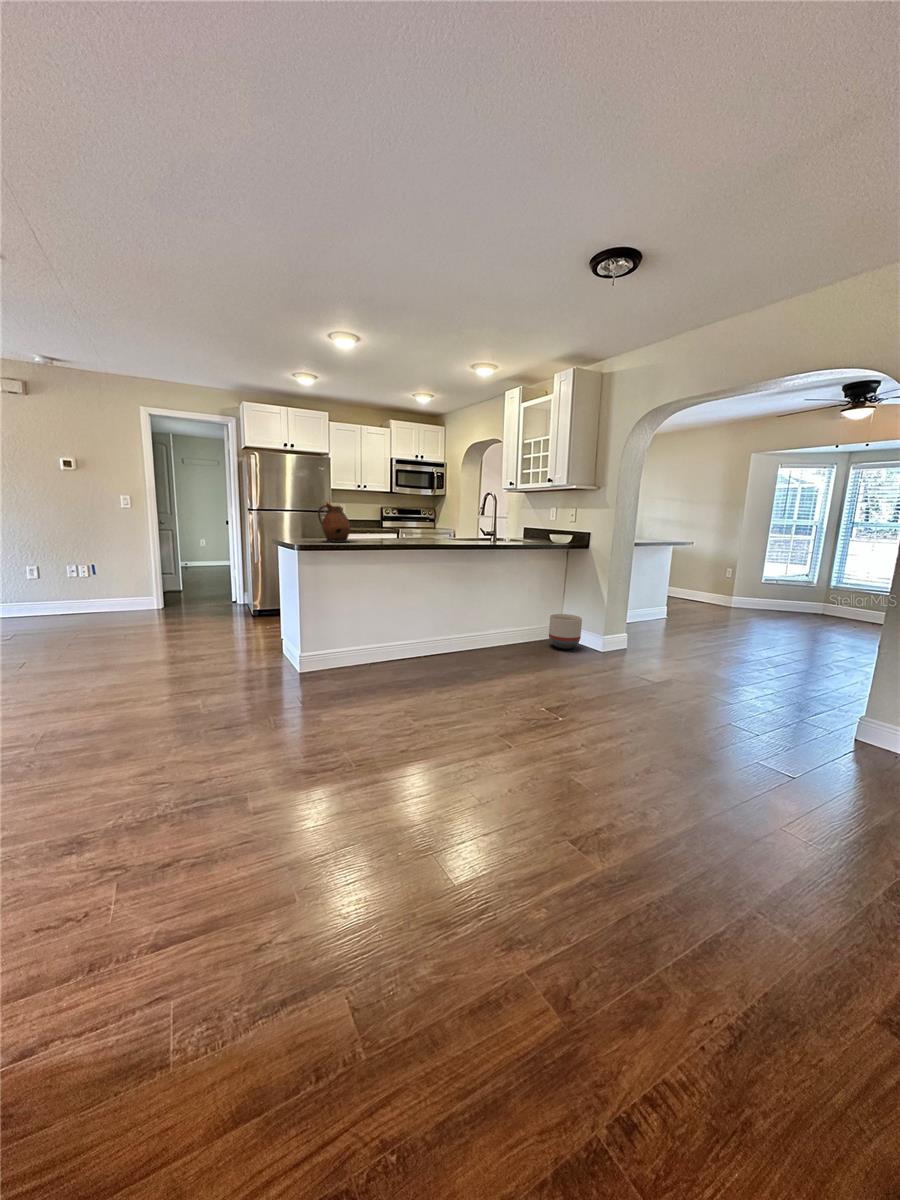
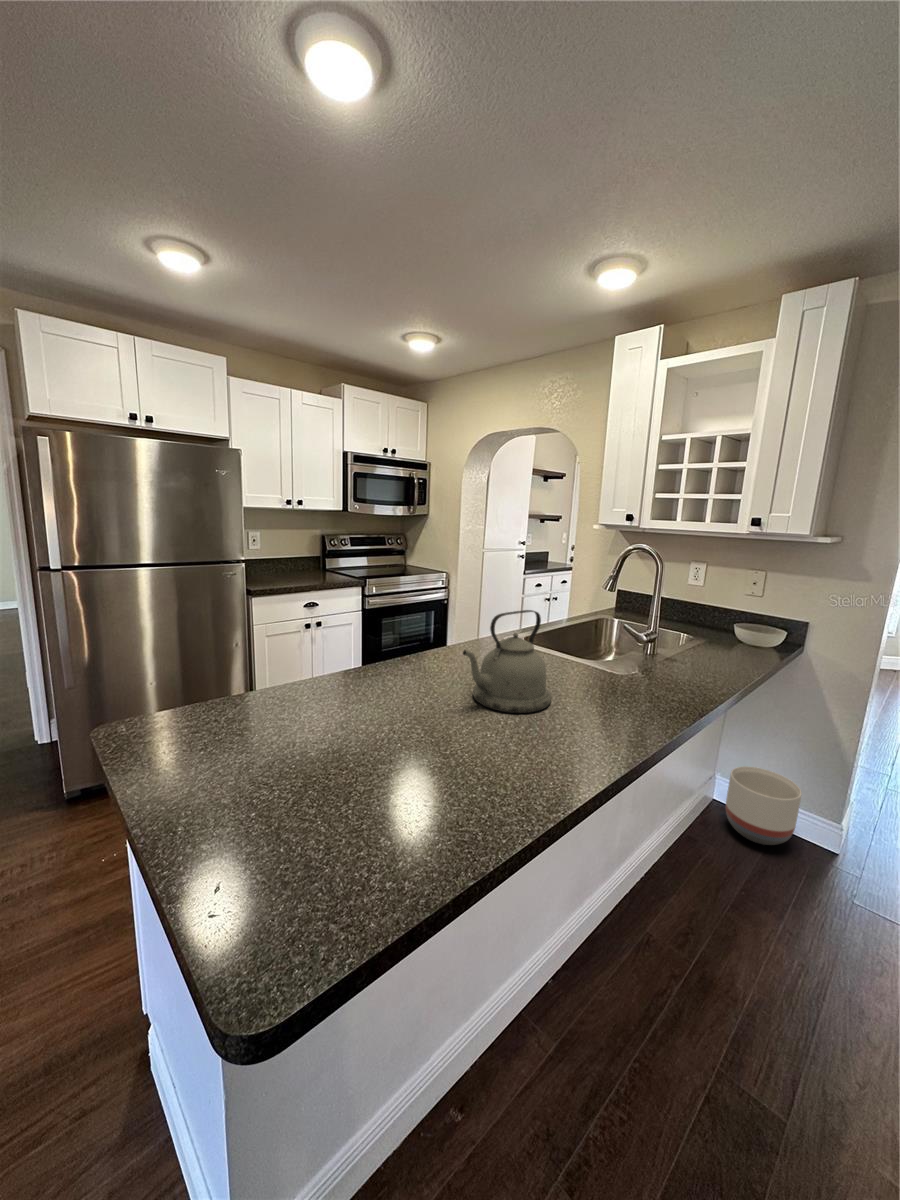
ceramic pitcher: present [318,501,354,542] -> none [297,626,423,787]
kettle: none [378,508,416,542] -> present [463,610,551,713]

